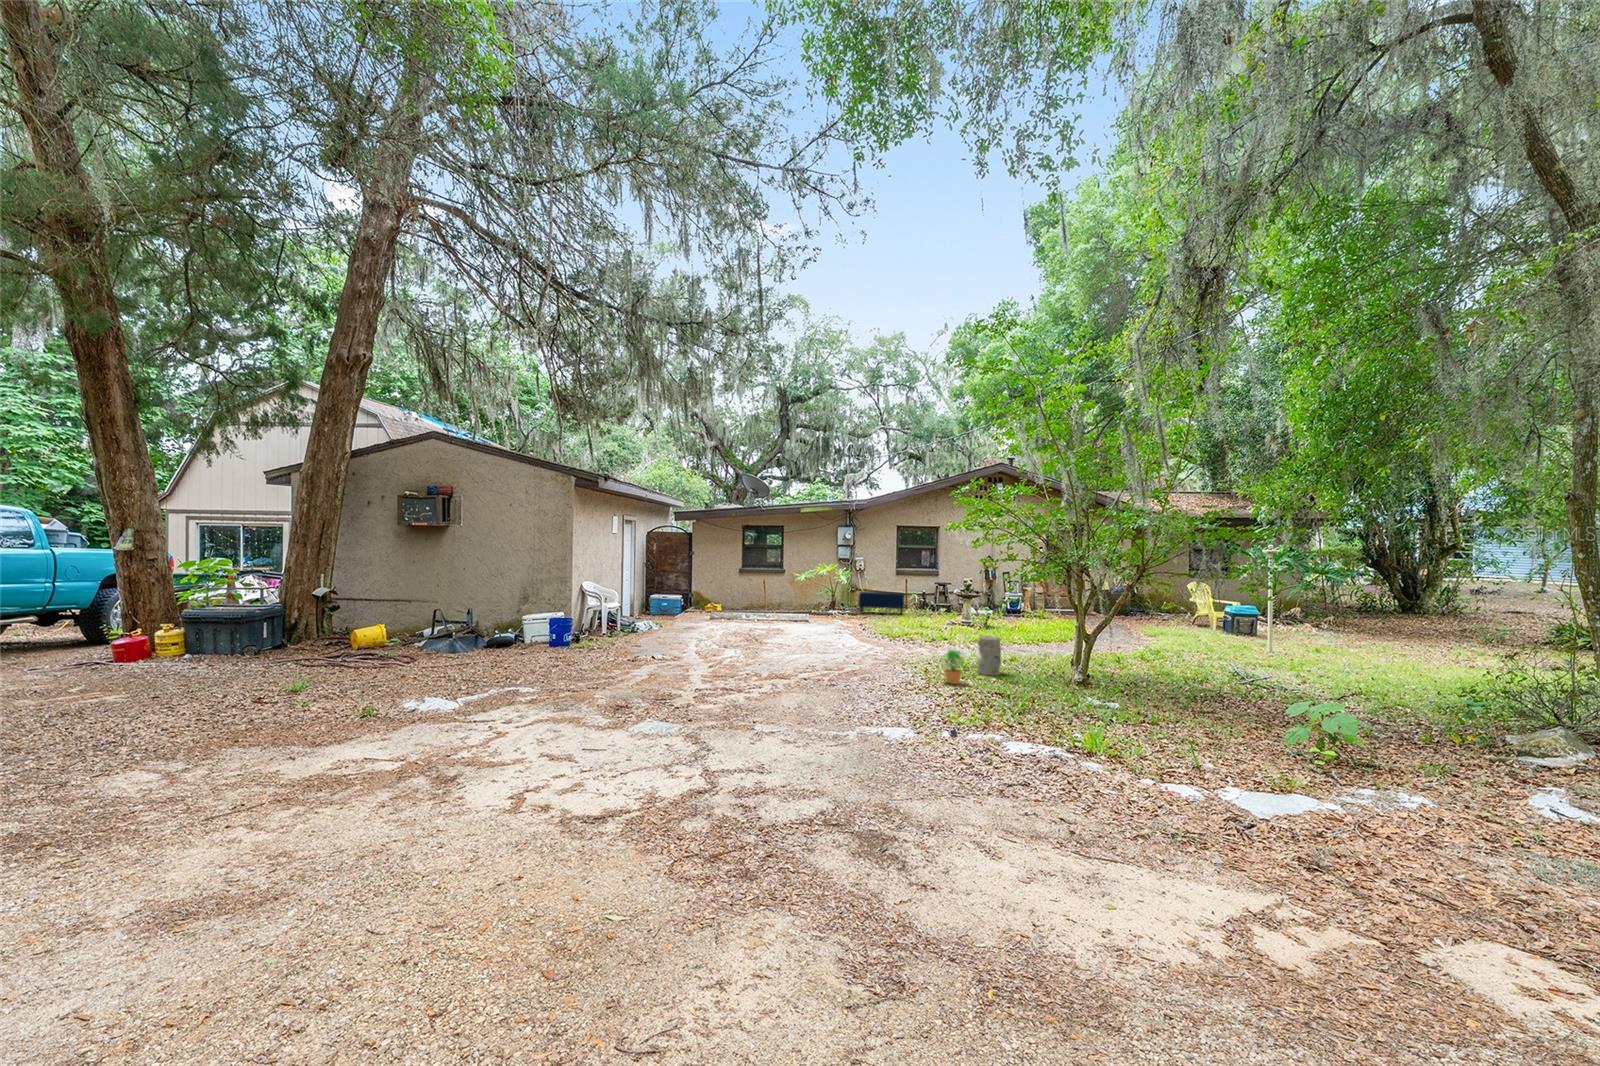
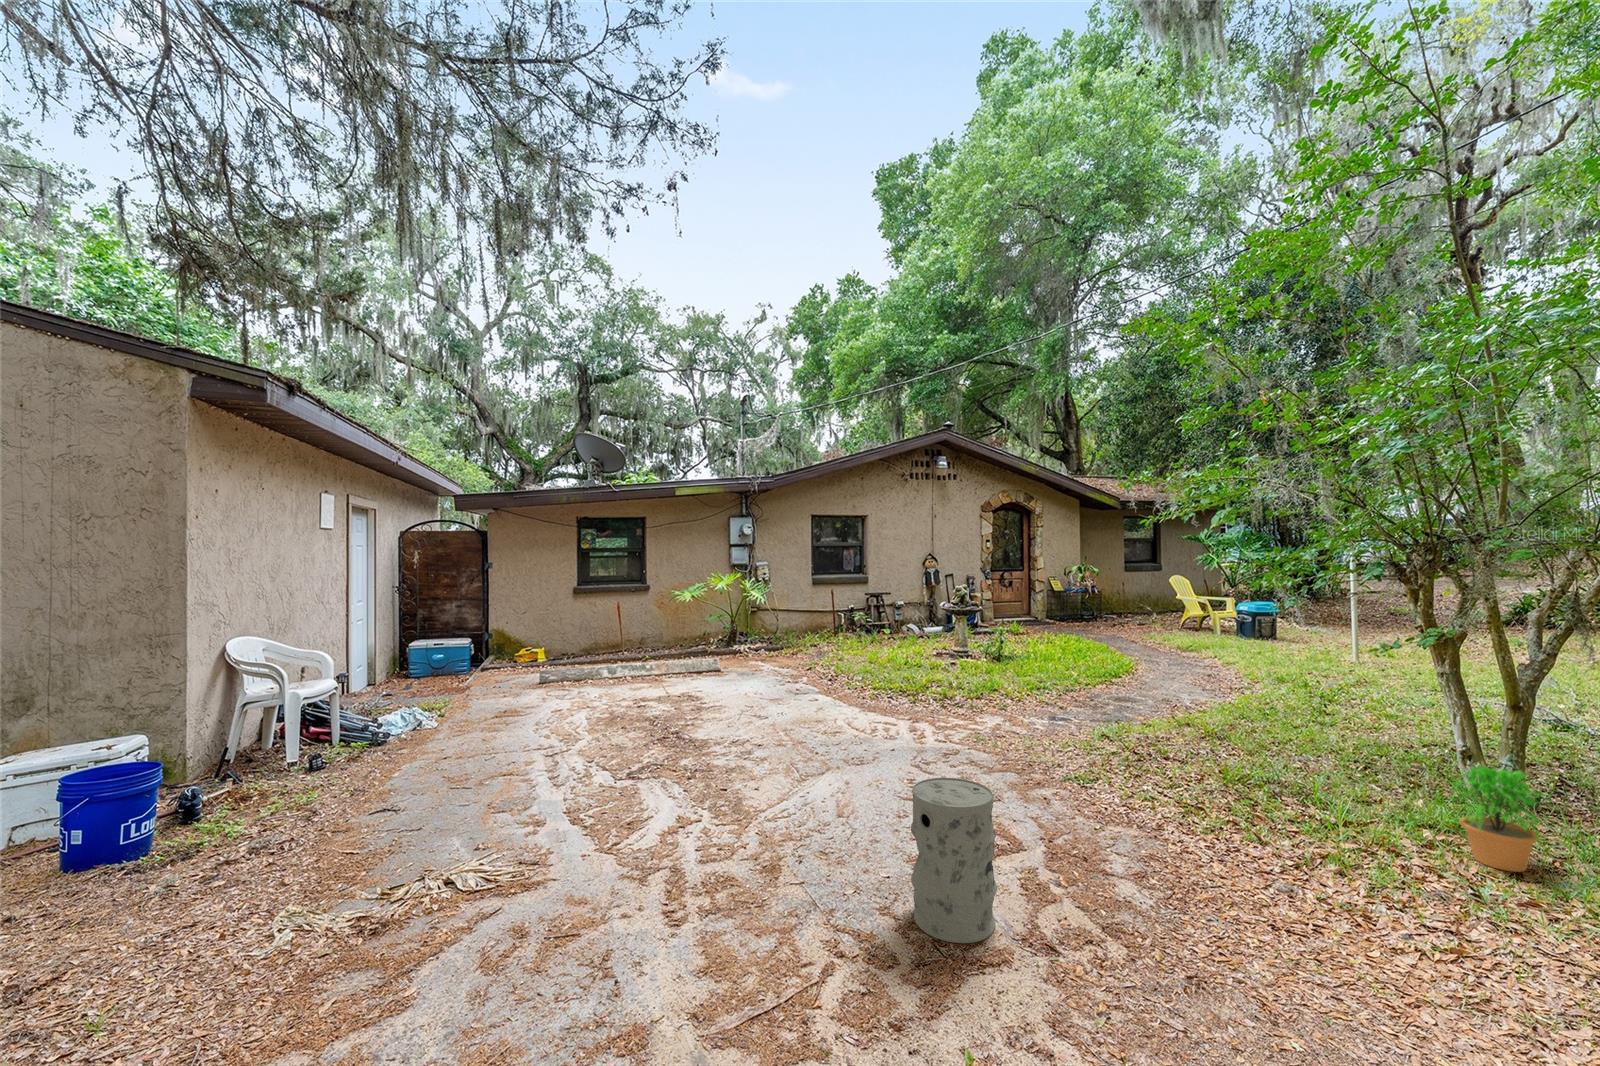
bench: present [859,592,904,615] -> none [765,610,833,645]
trash can: present [978,636,1001,675] -> present [911,778,997,943]

